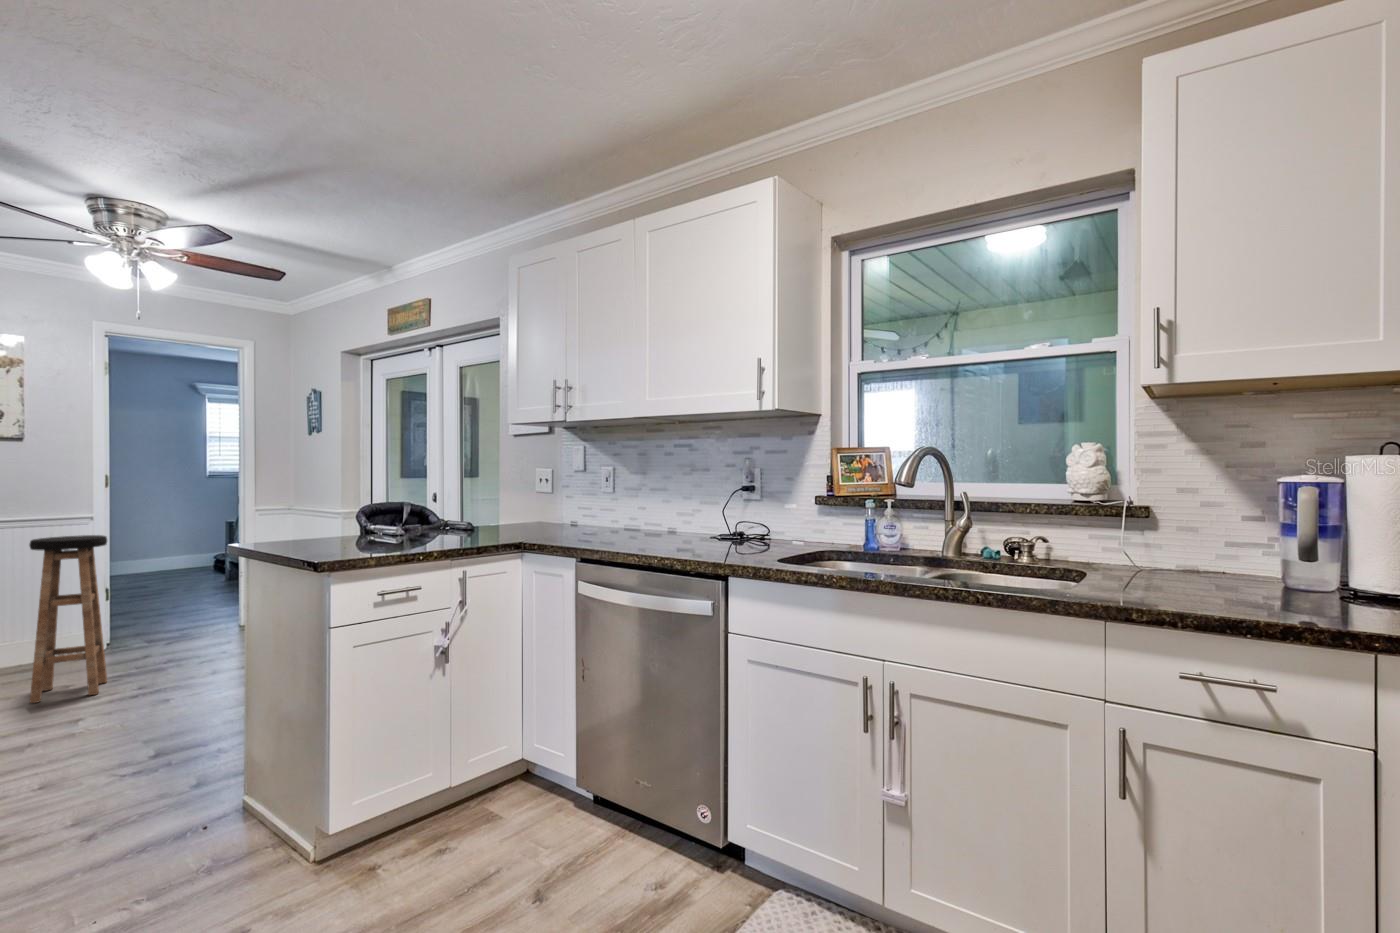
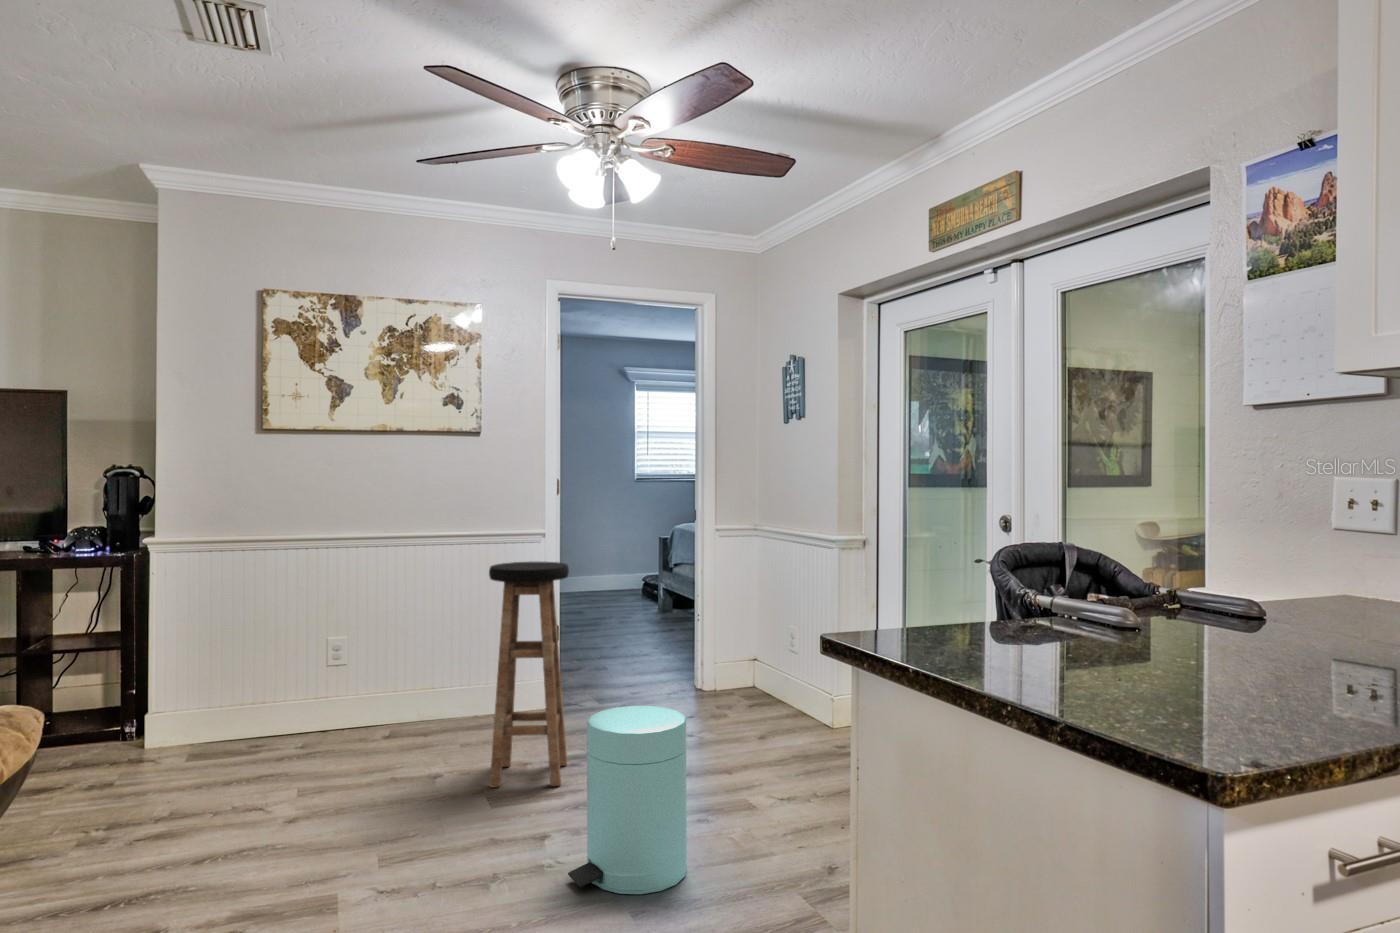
trash can: none [93,621,192,739] -> present [568,706,687,894]

